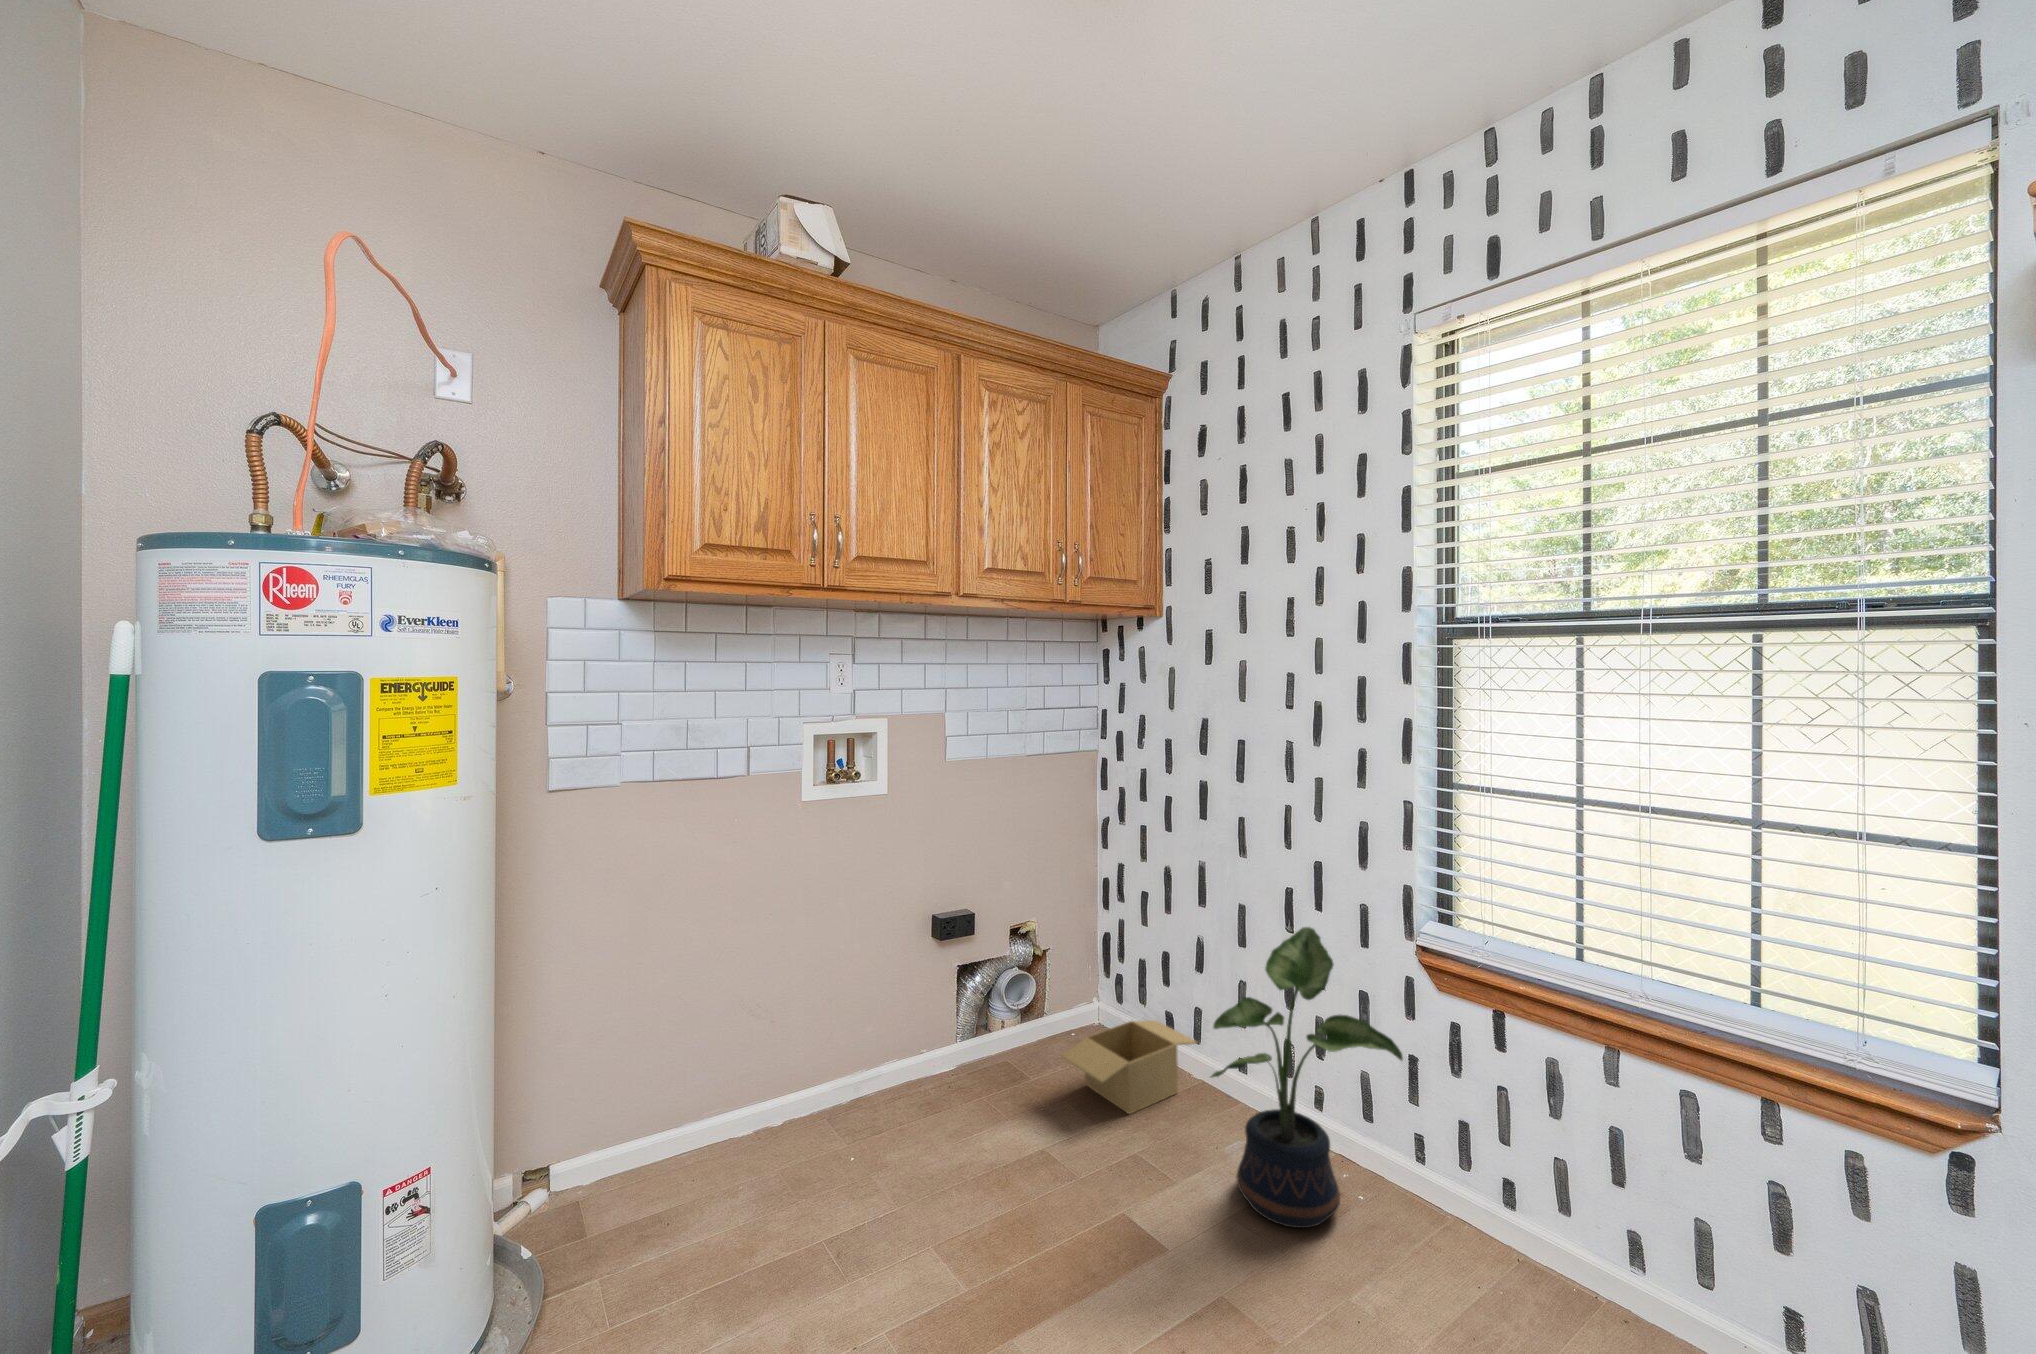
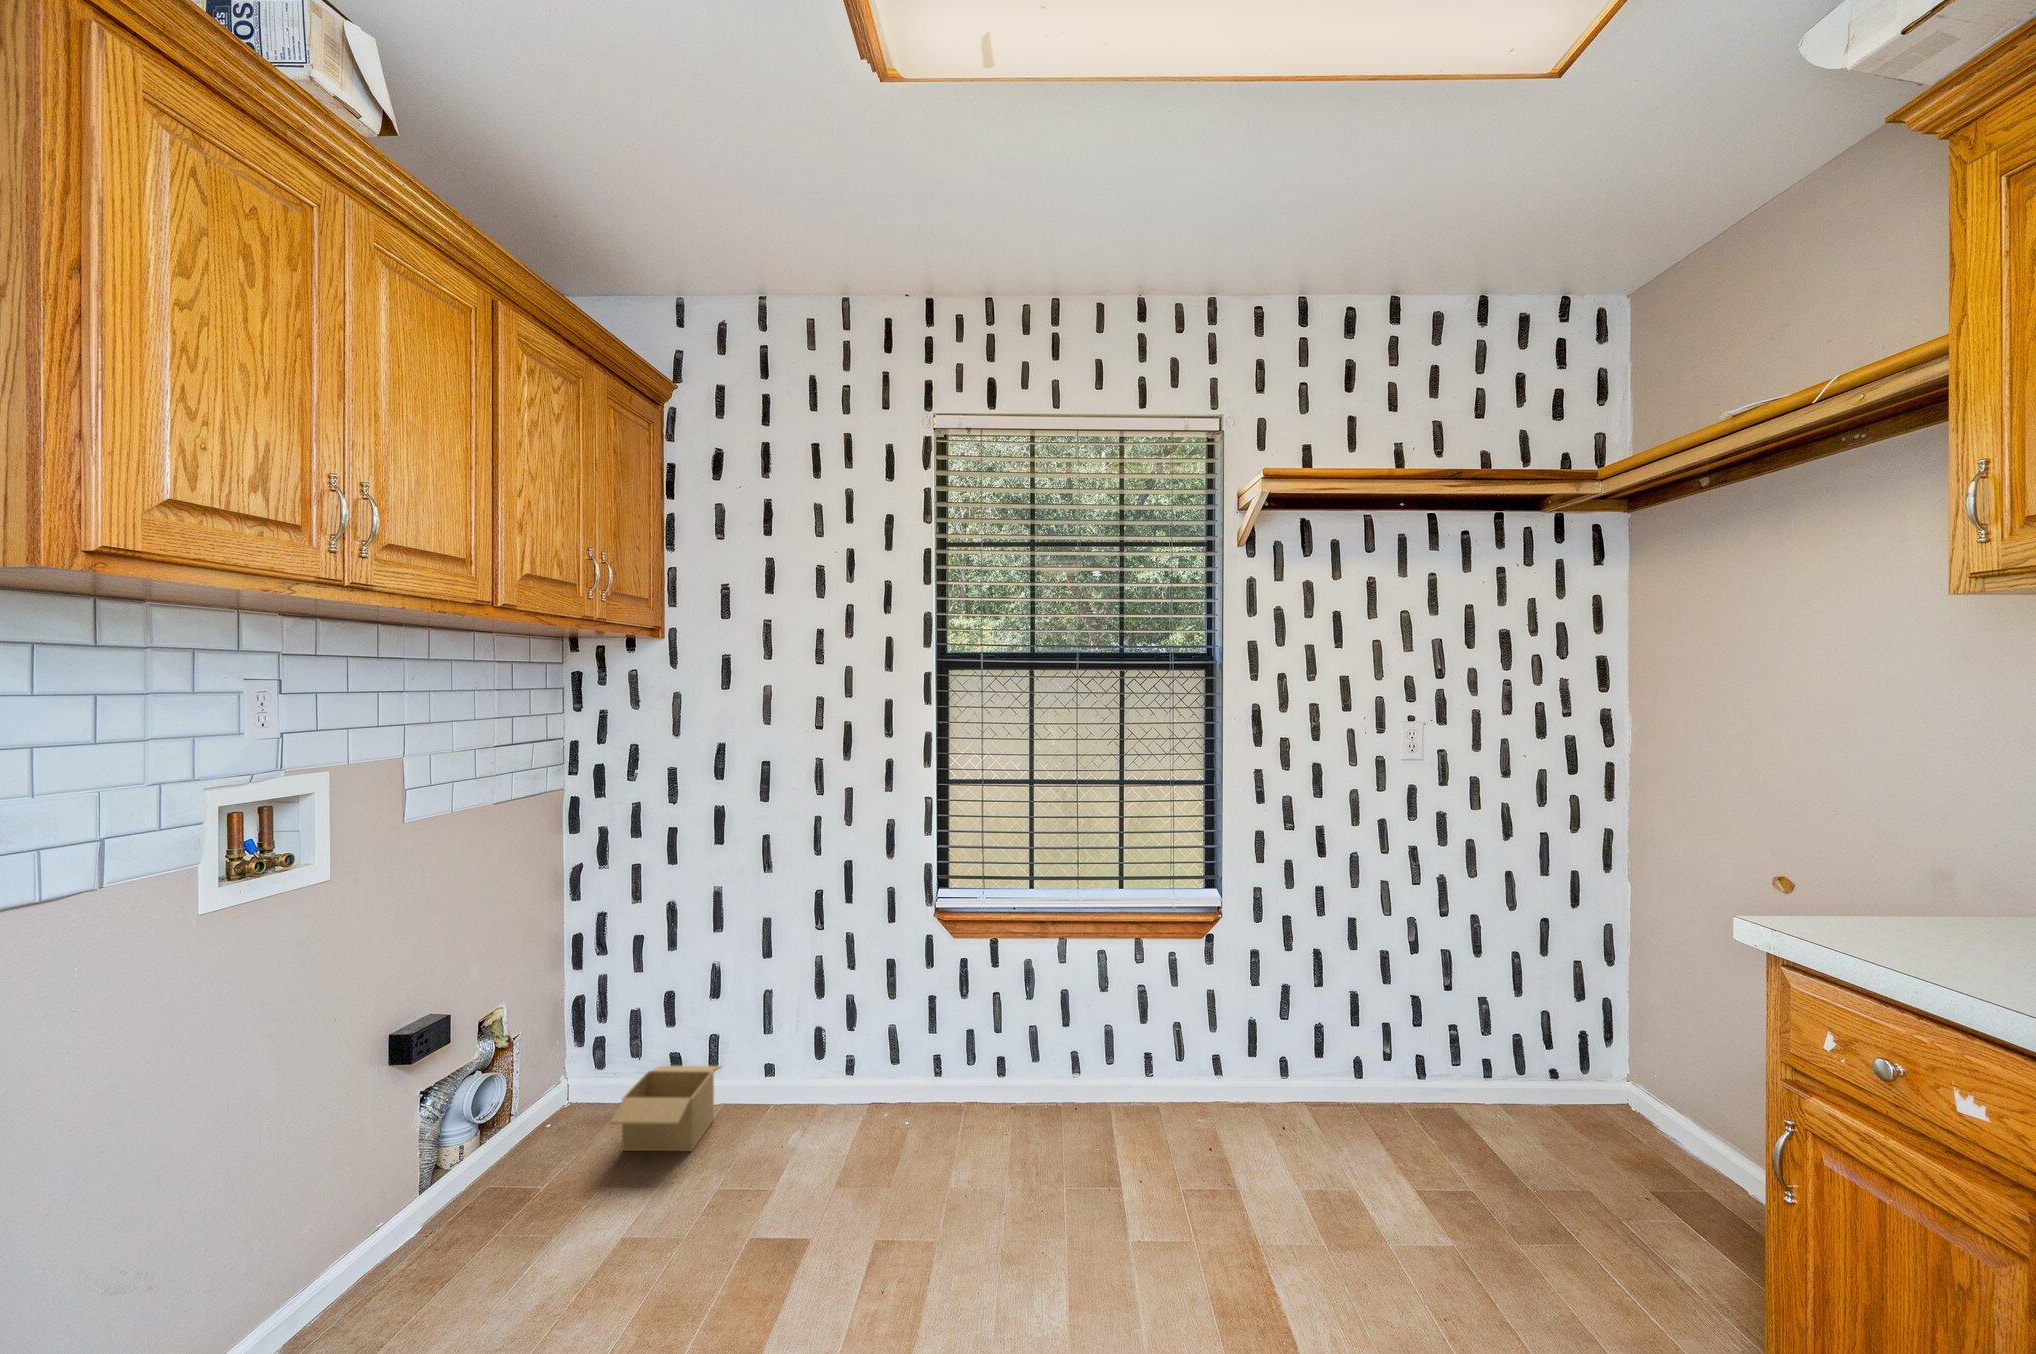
potted plant: present [1211,927,1403,1228] -> none [809,916,960,1158]

